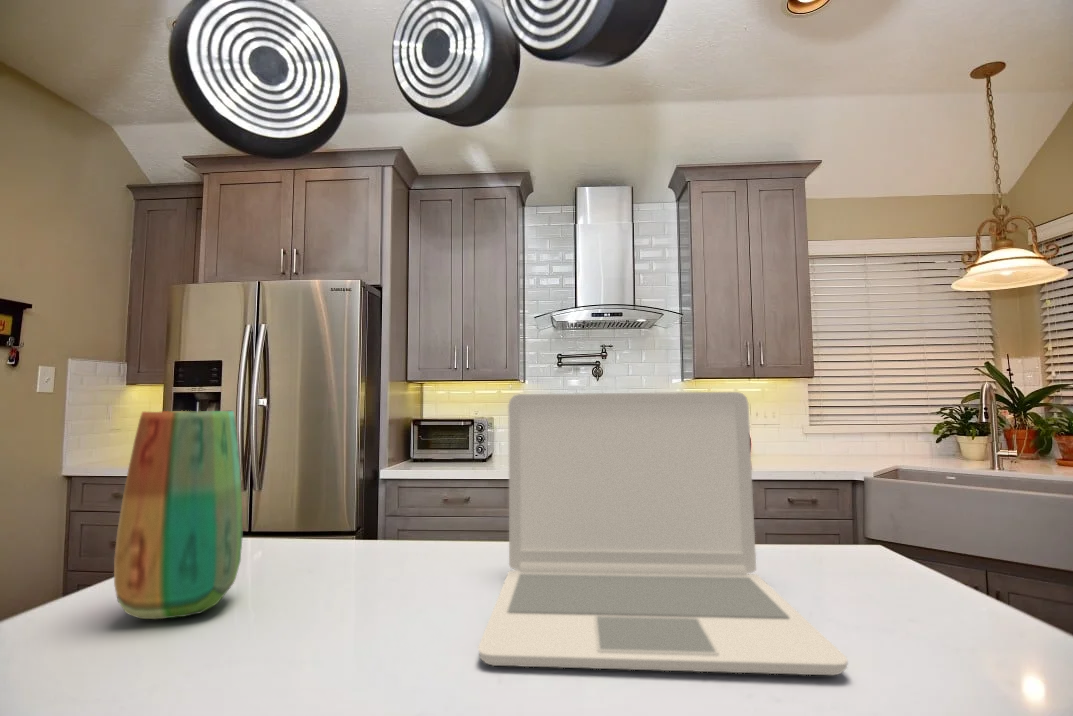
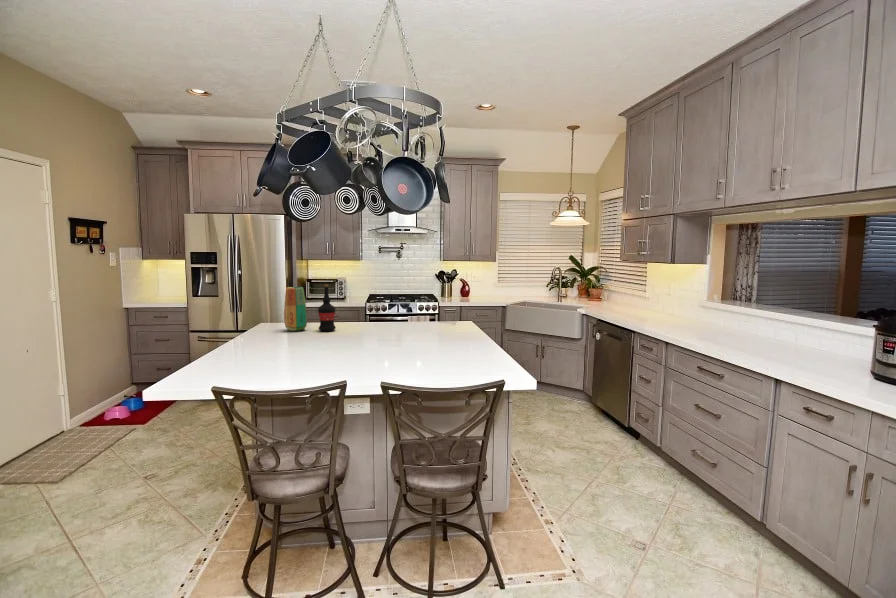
laptop: present [478,392,848,675] -> none [364,282,427,333]
wine bottle: none [268,397,356,630] -> present [318,285,336,331]

